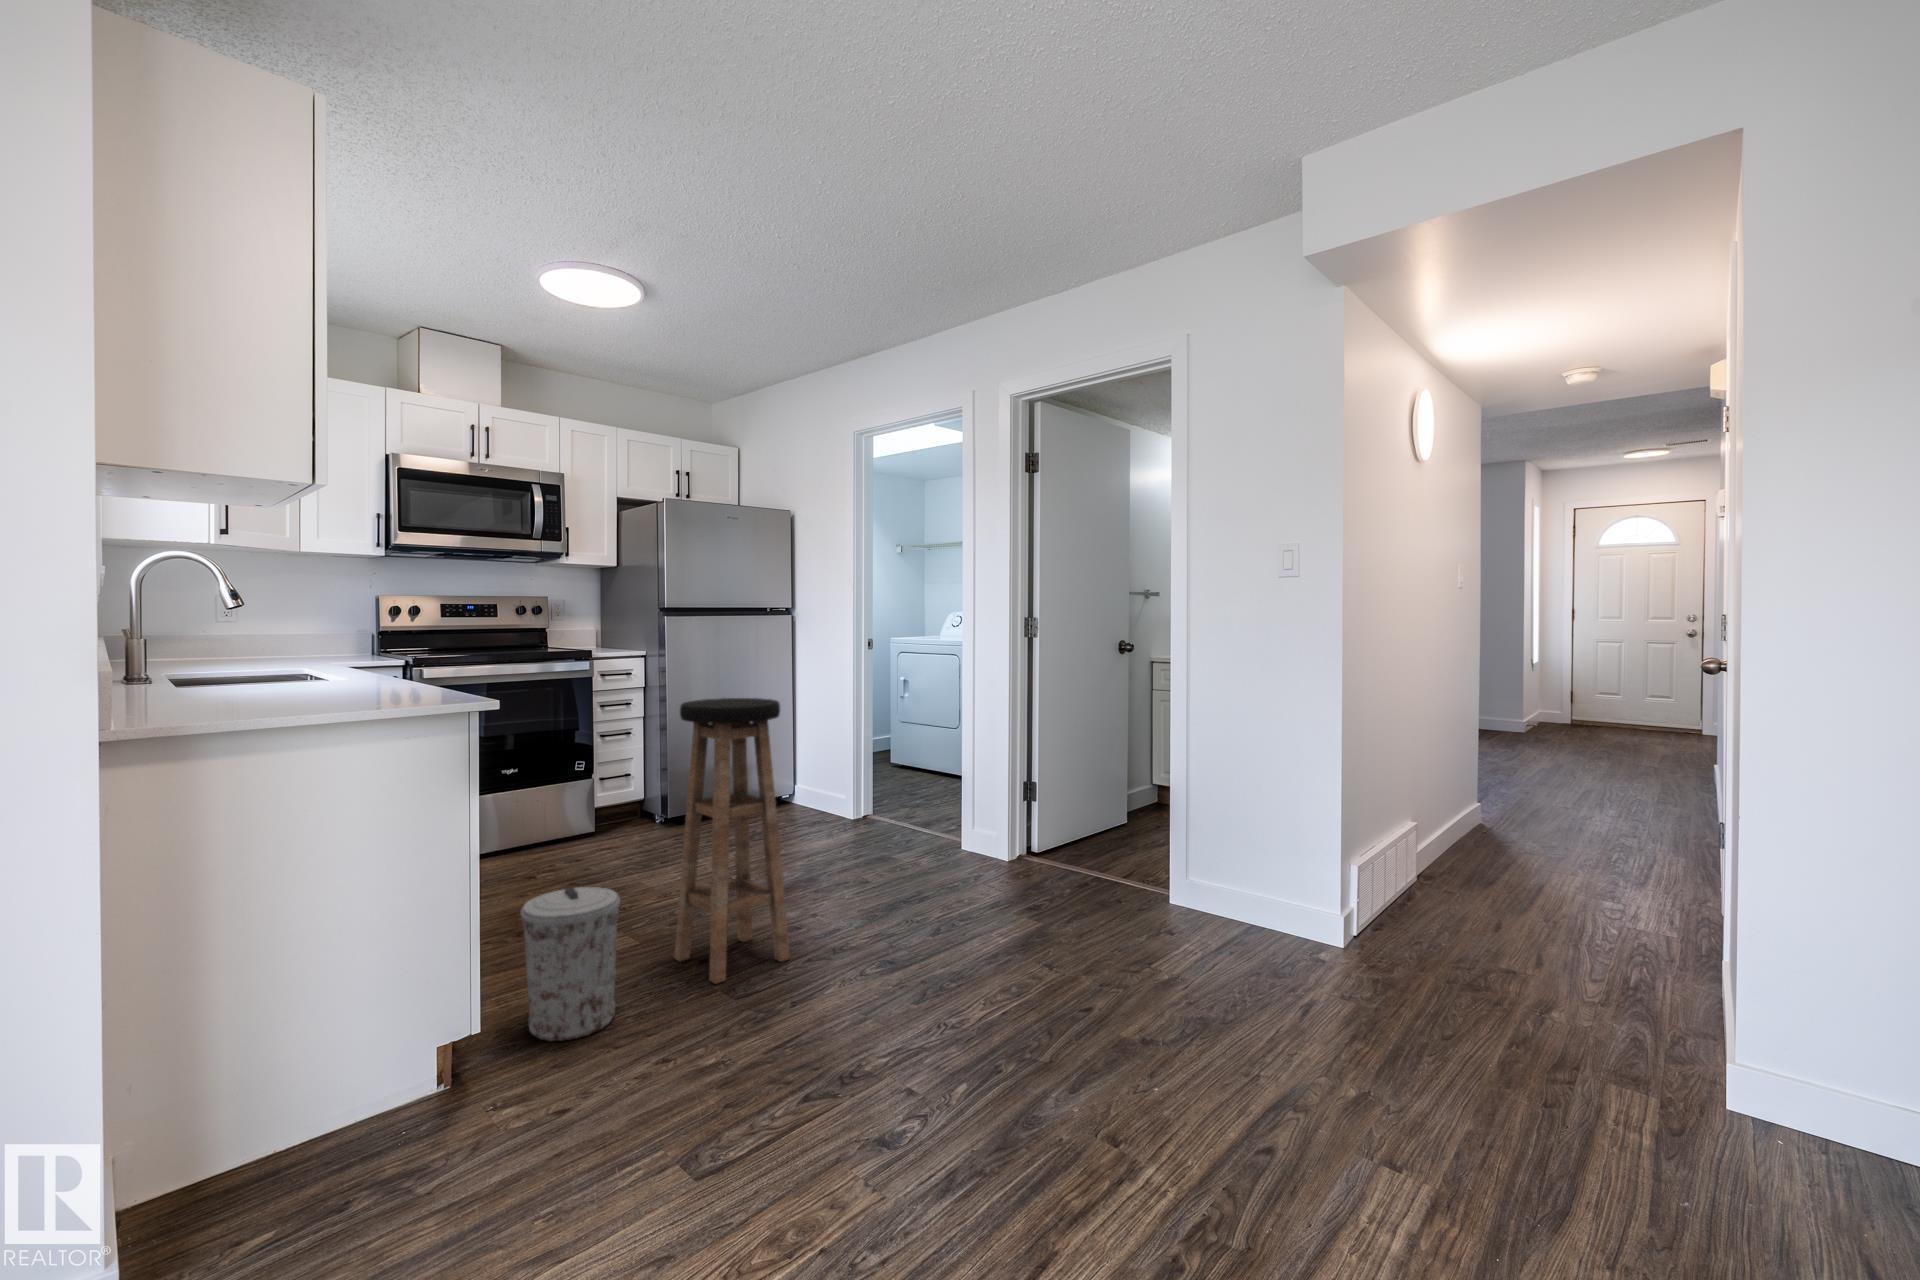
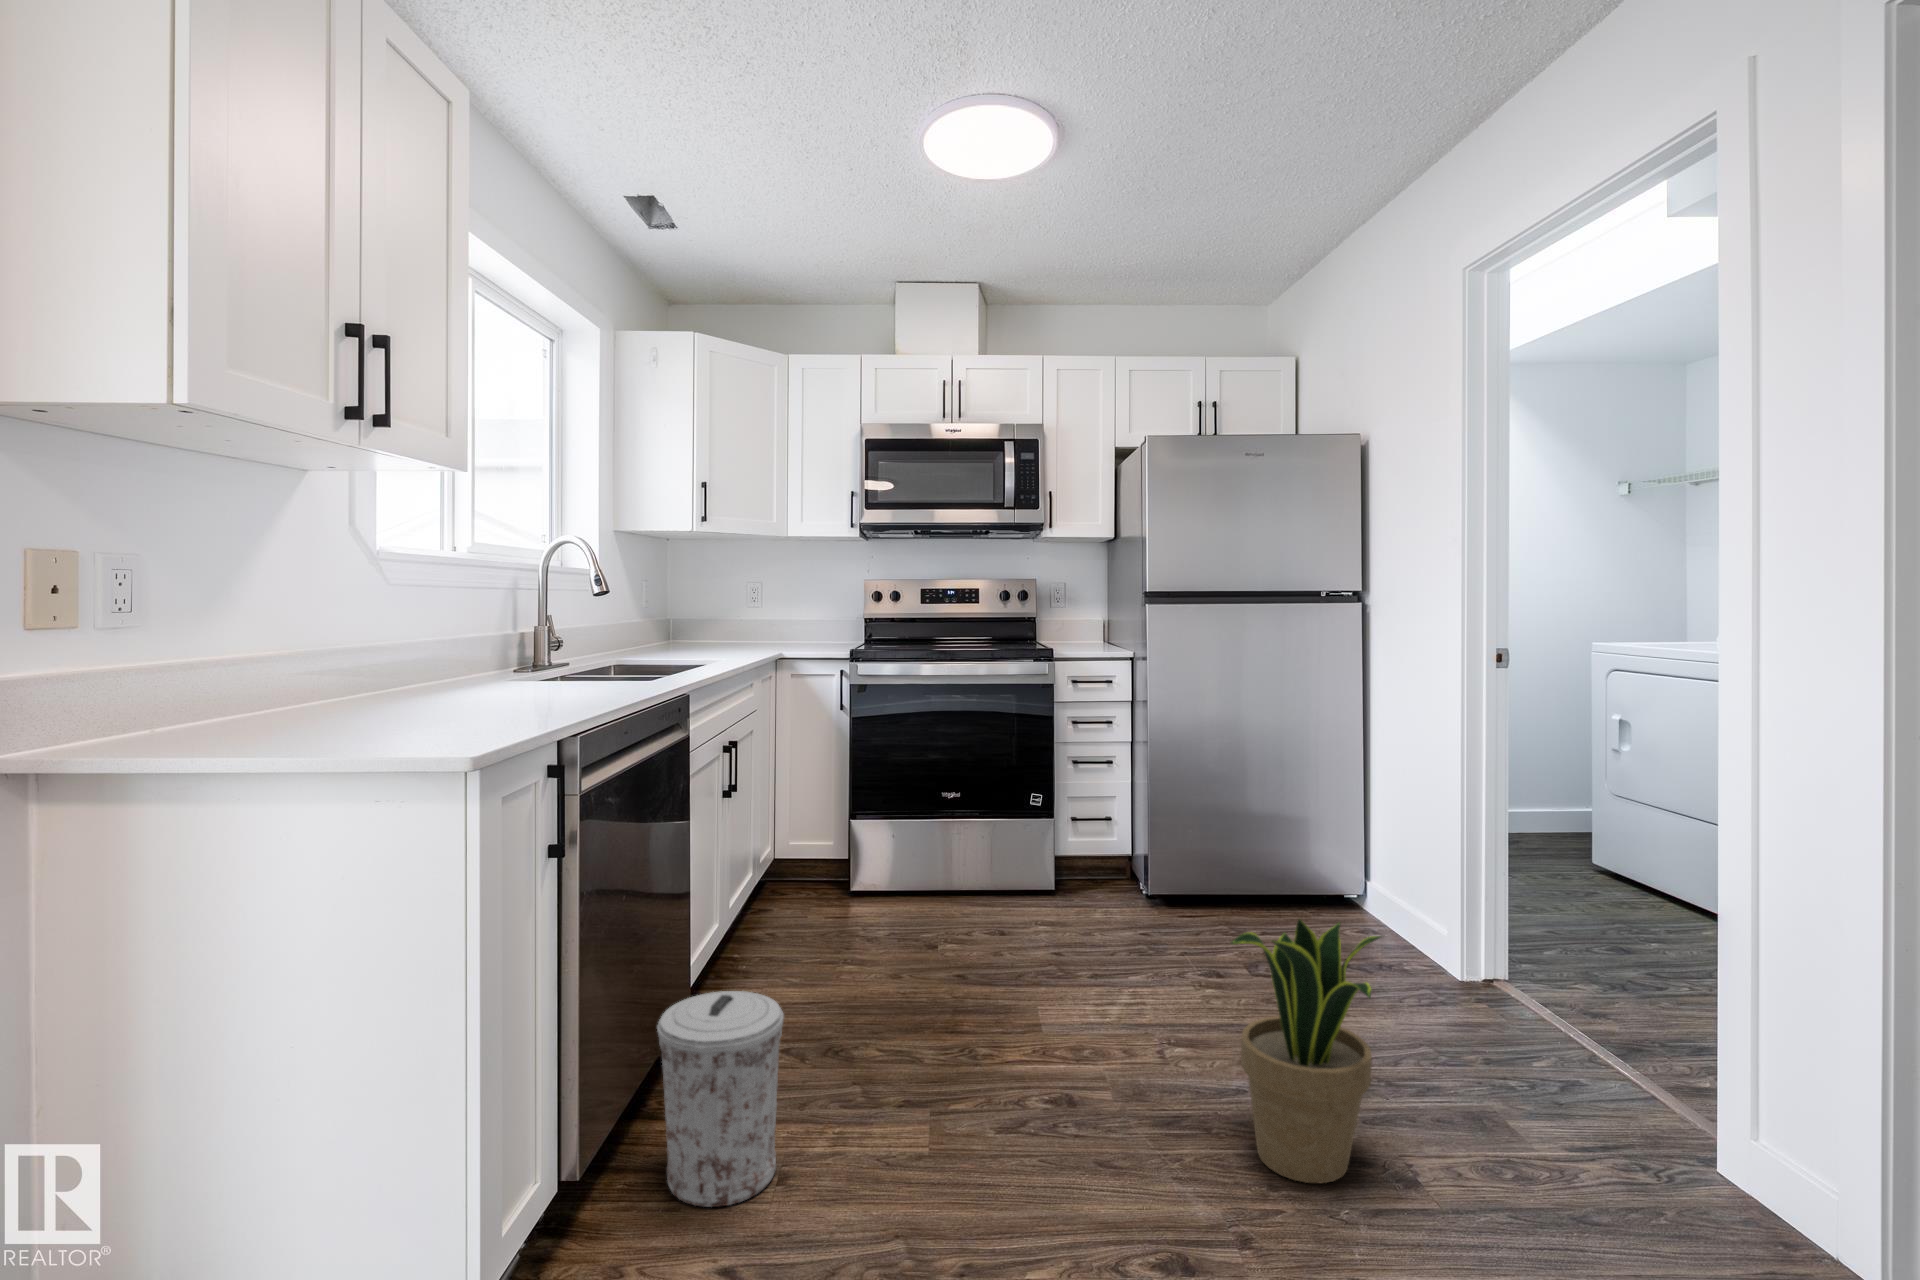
bar stool: present [674,698,790,984] -> none [909,753,1062,1200]
potted plant: none [854,772,929,914] -> present [1231,919,1381,1183]

